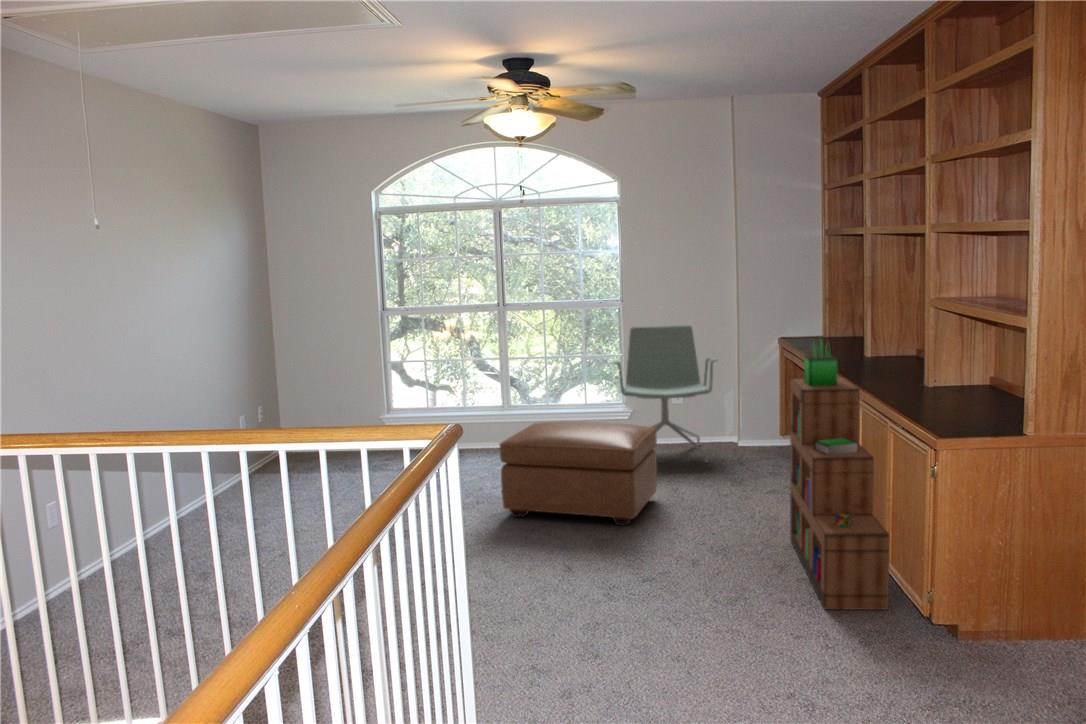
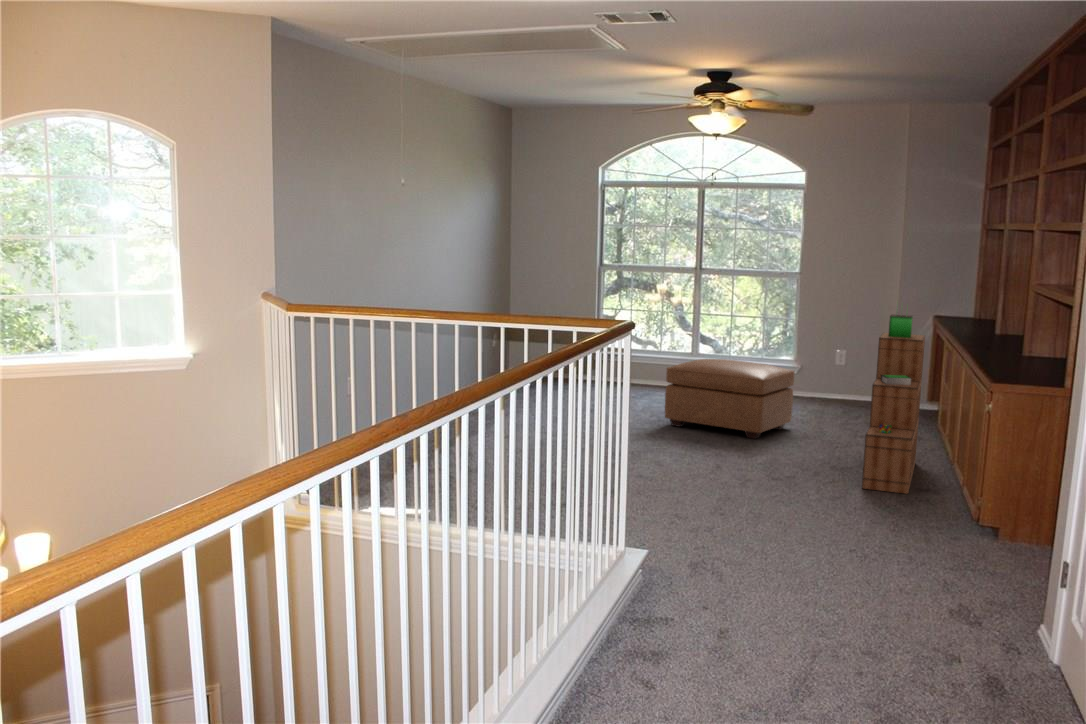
office chair: present [613,325,717,463] -> none [781,296,873,414]

